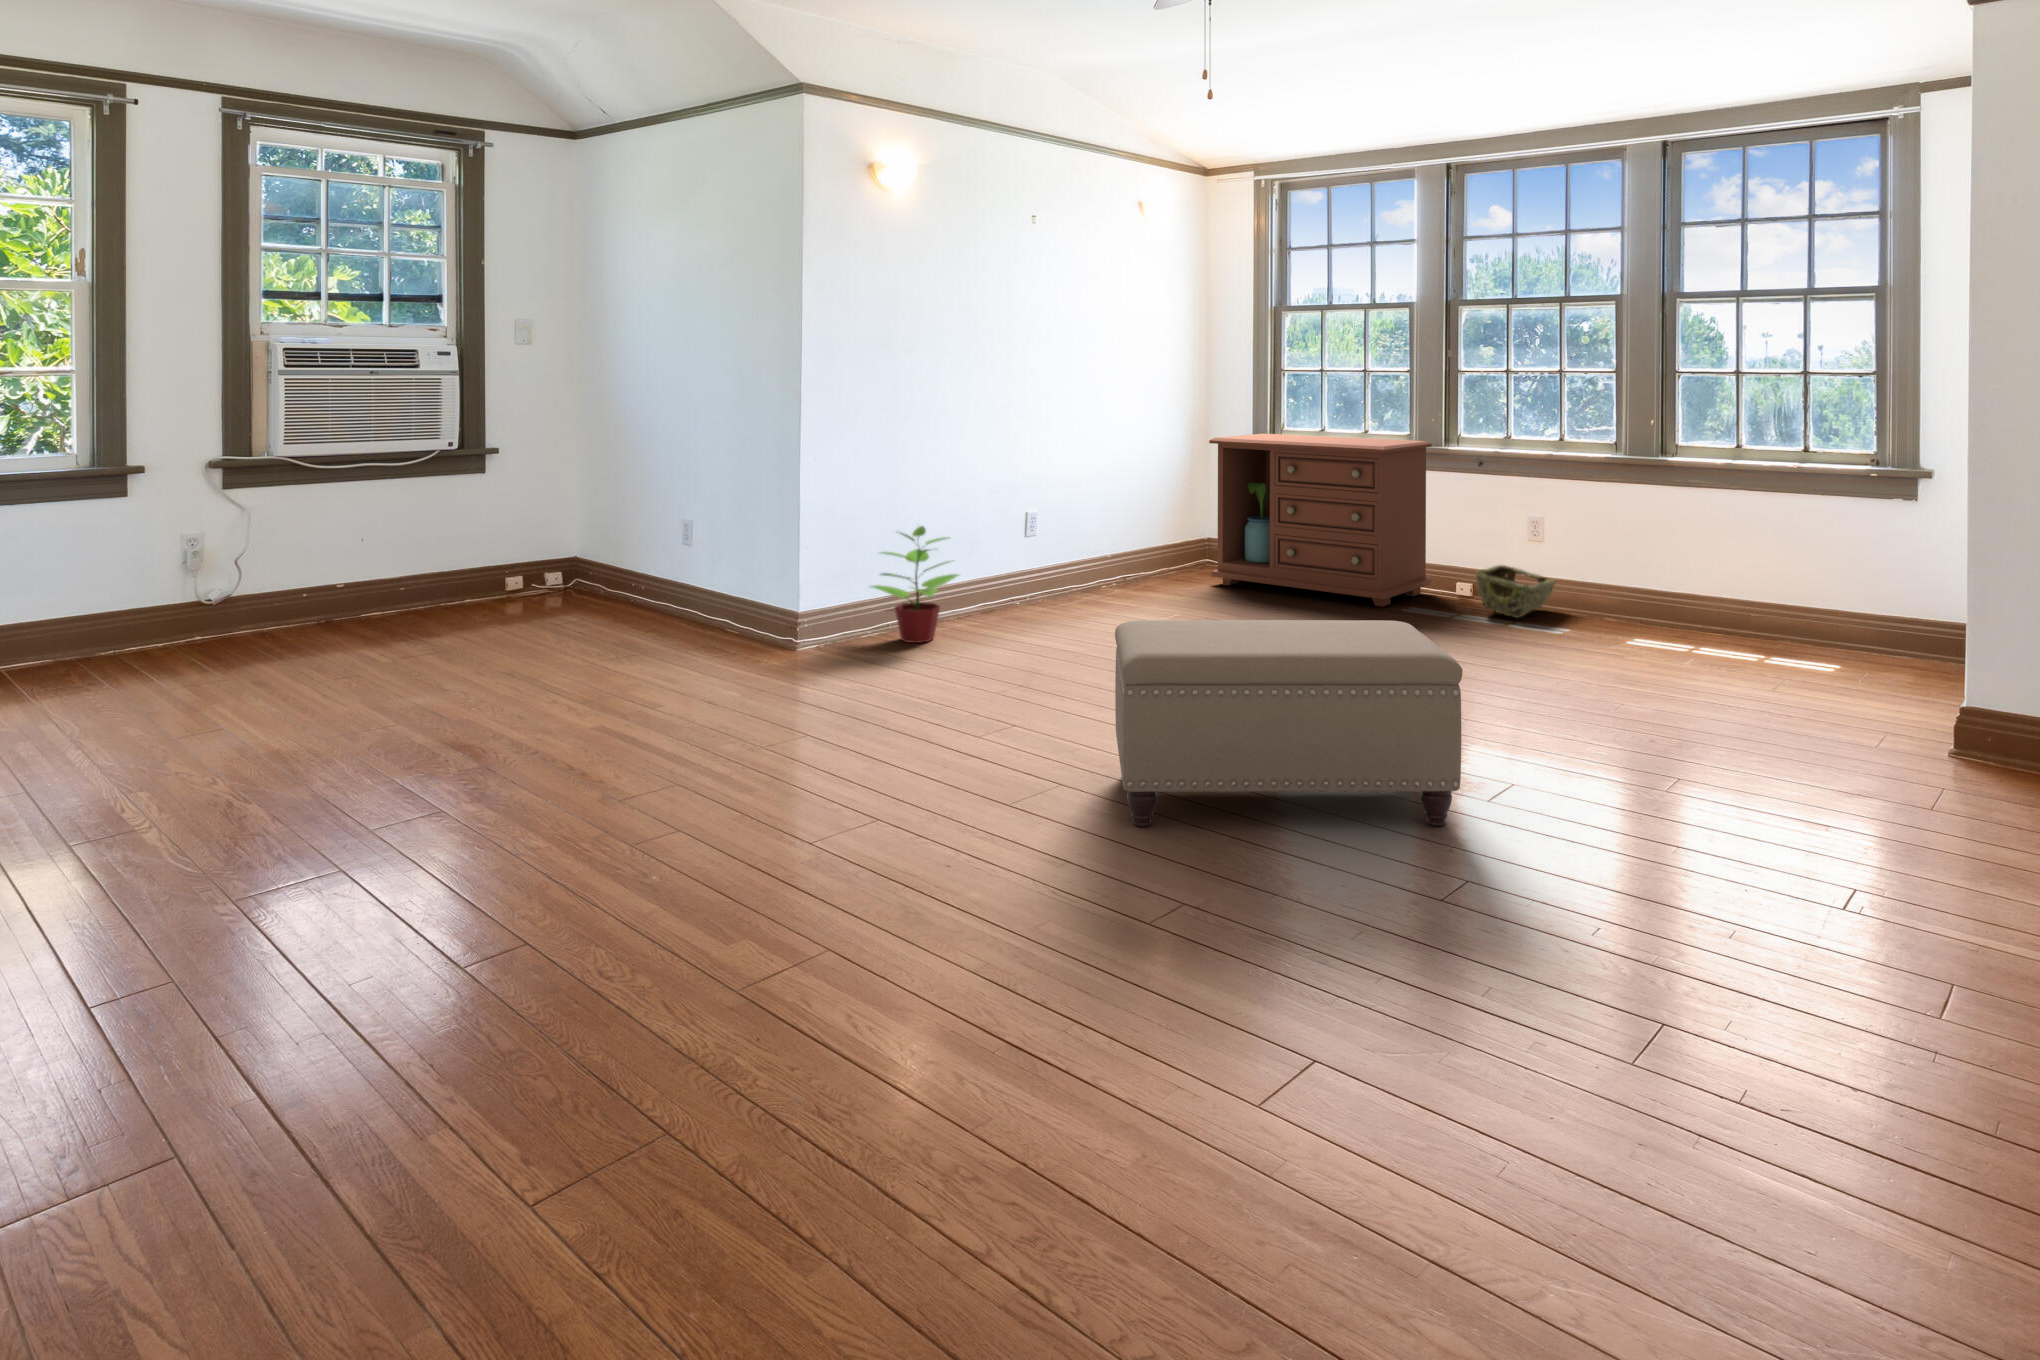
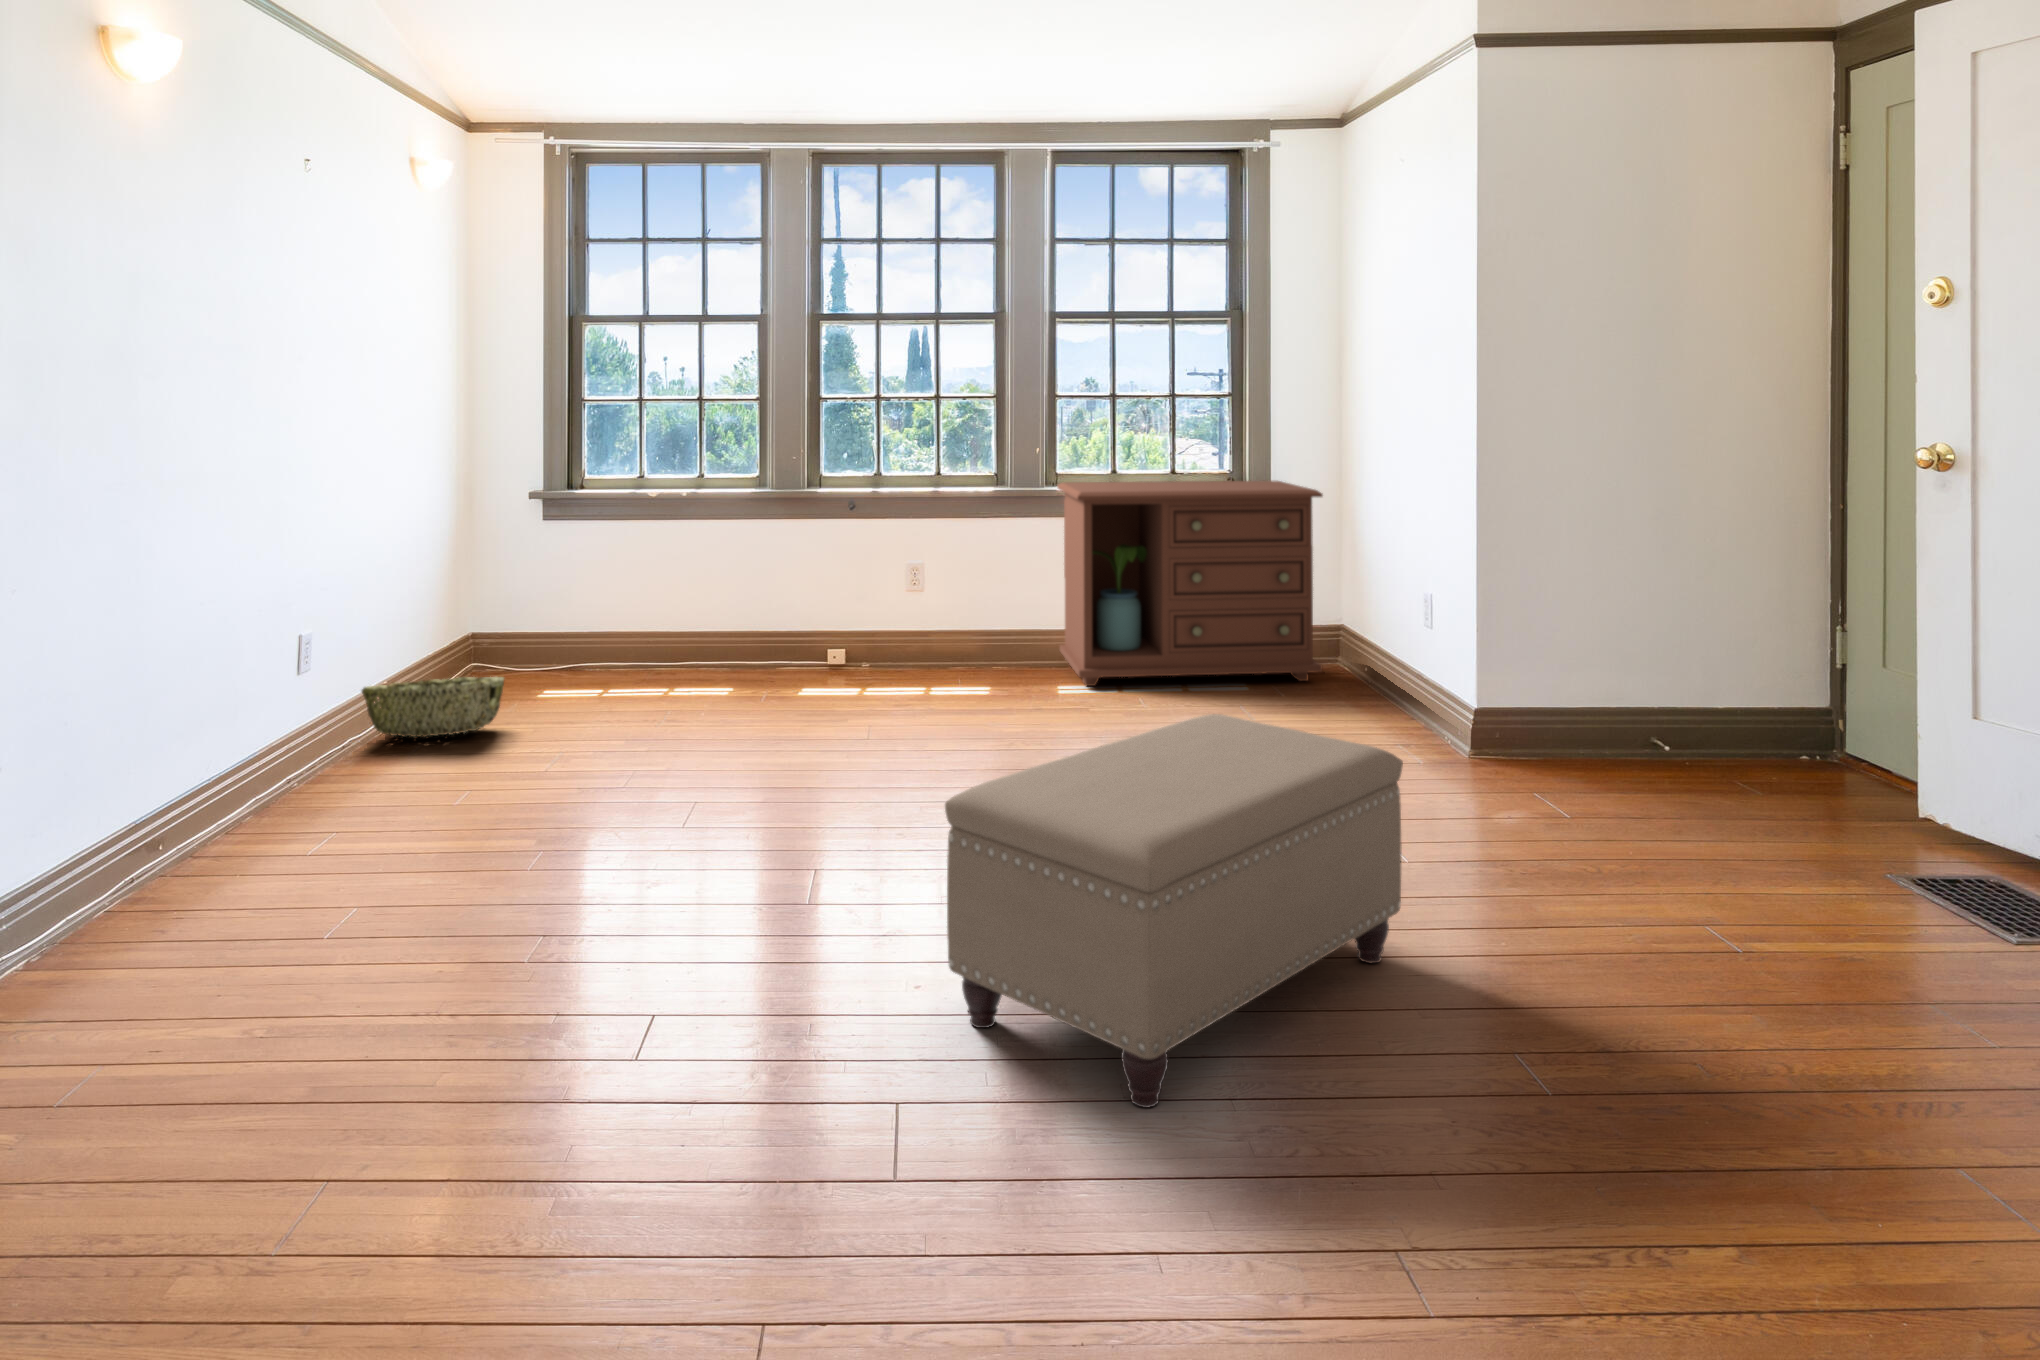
dresser: present [1209,434,1432,607] -> present [1057,481,1323,686]
potted plant: present [872,526,958,643] -> none [111,683,298,905]
woven basket: present [1475,565,1555,618] -> present [362,677,504,737]

